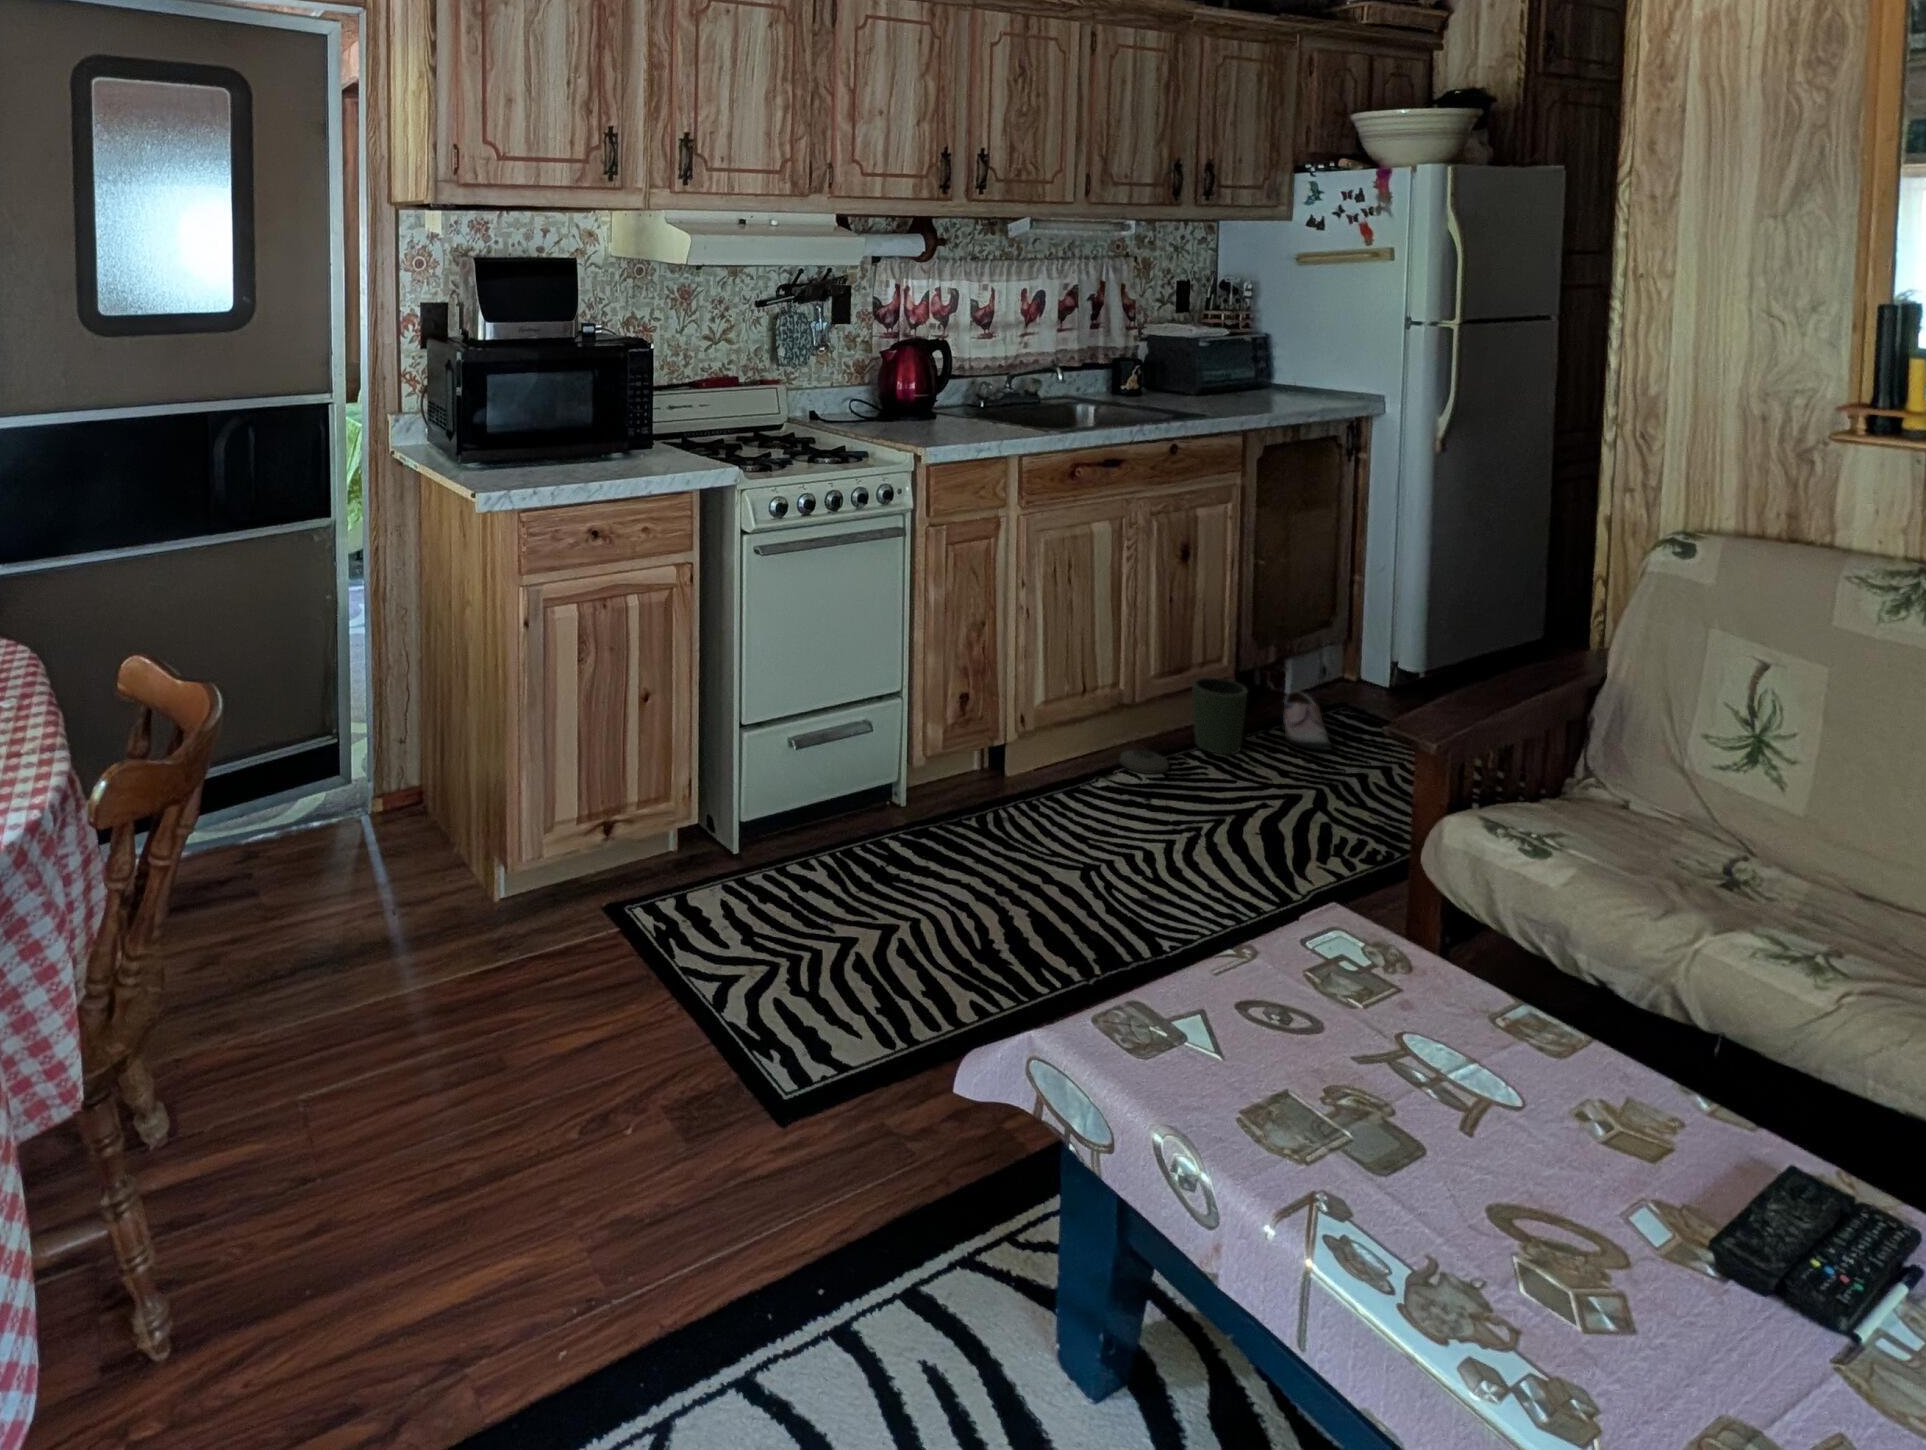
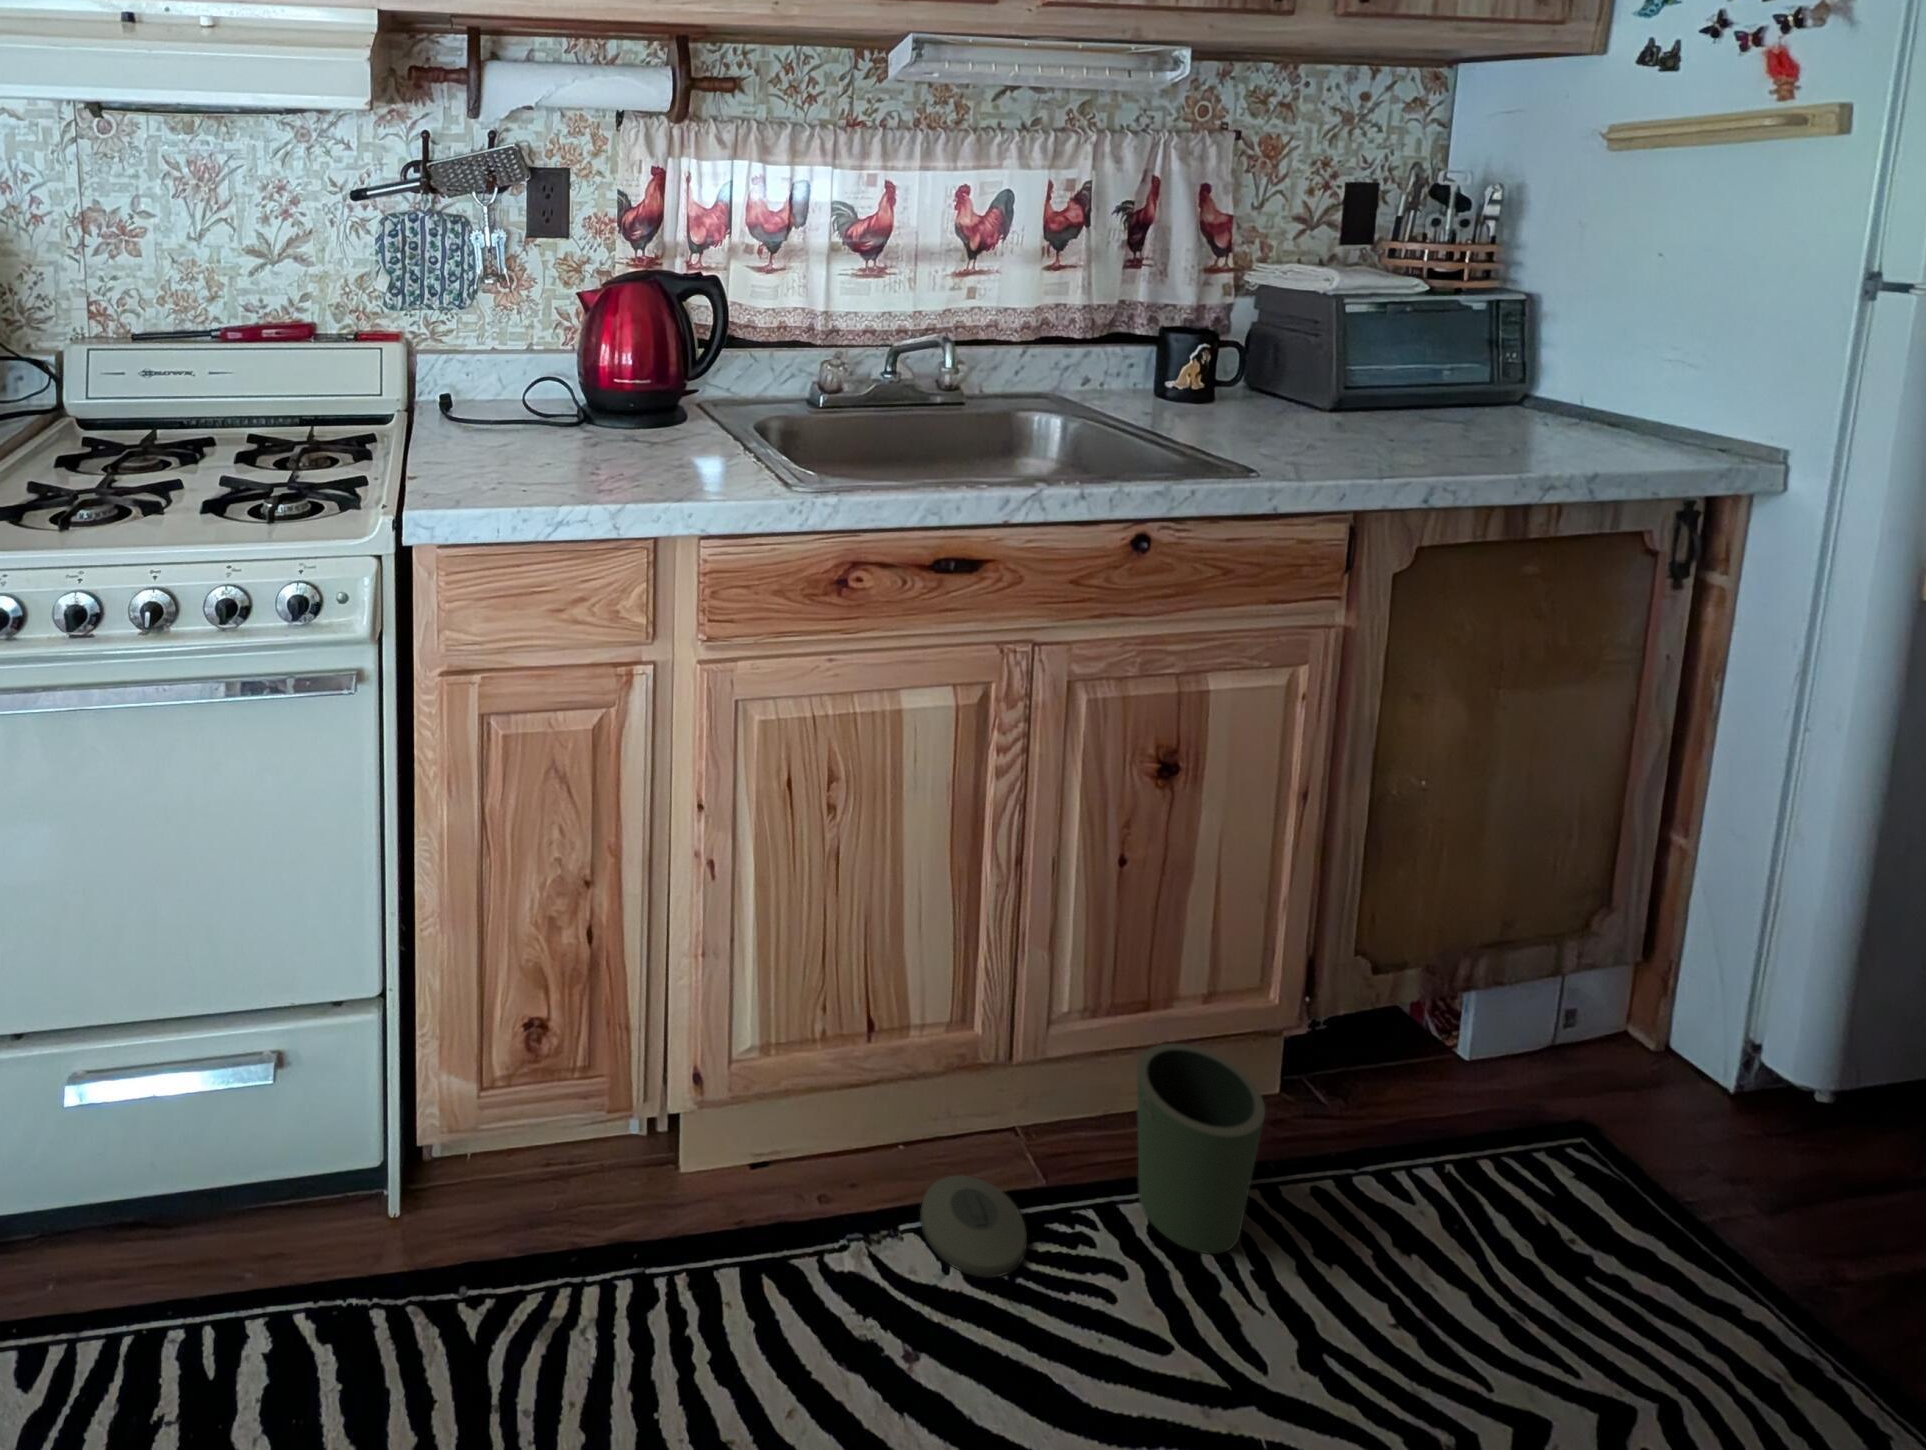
shoe: present [1283,691,1332,750] -> none [1372,1104,1483,1324]

